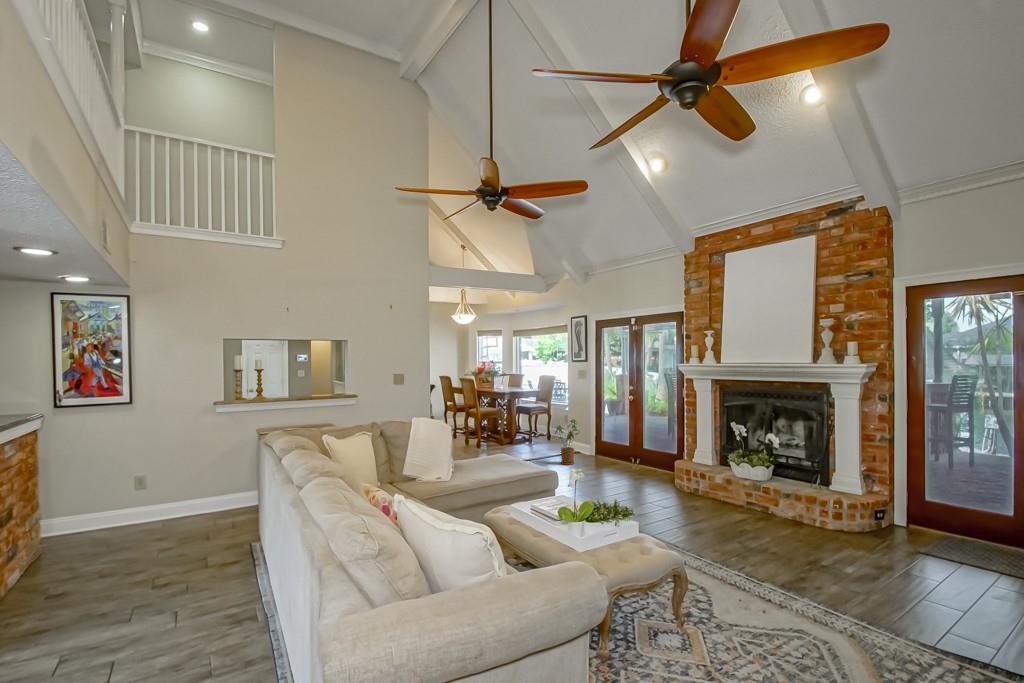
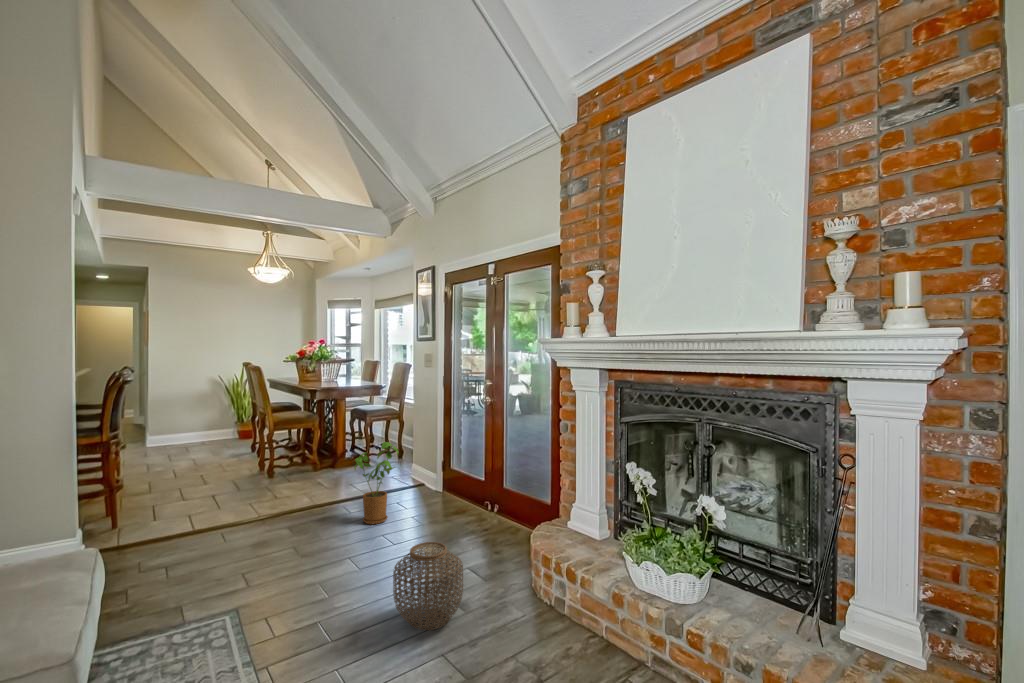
woven basket: none [618,459,651,497] -> present [393,542,463,630]

